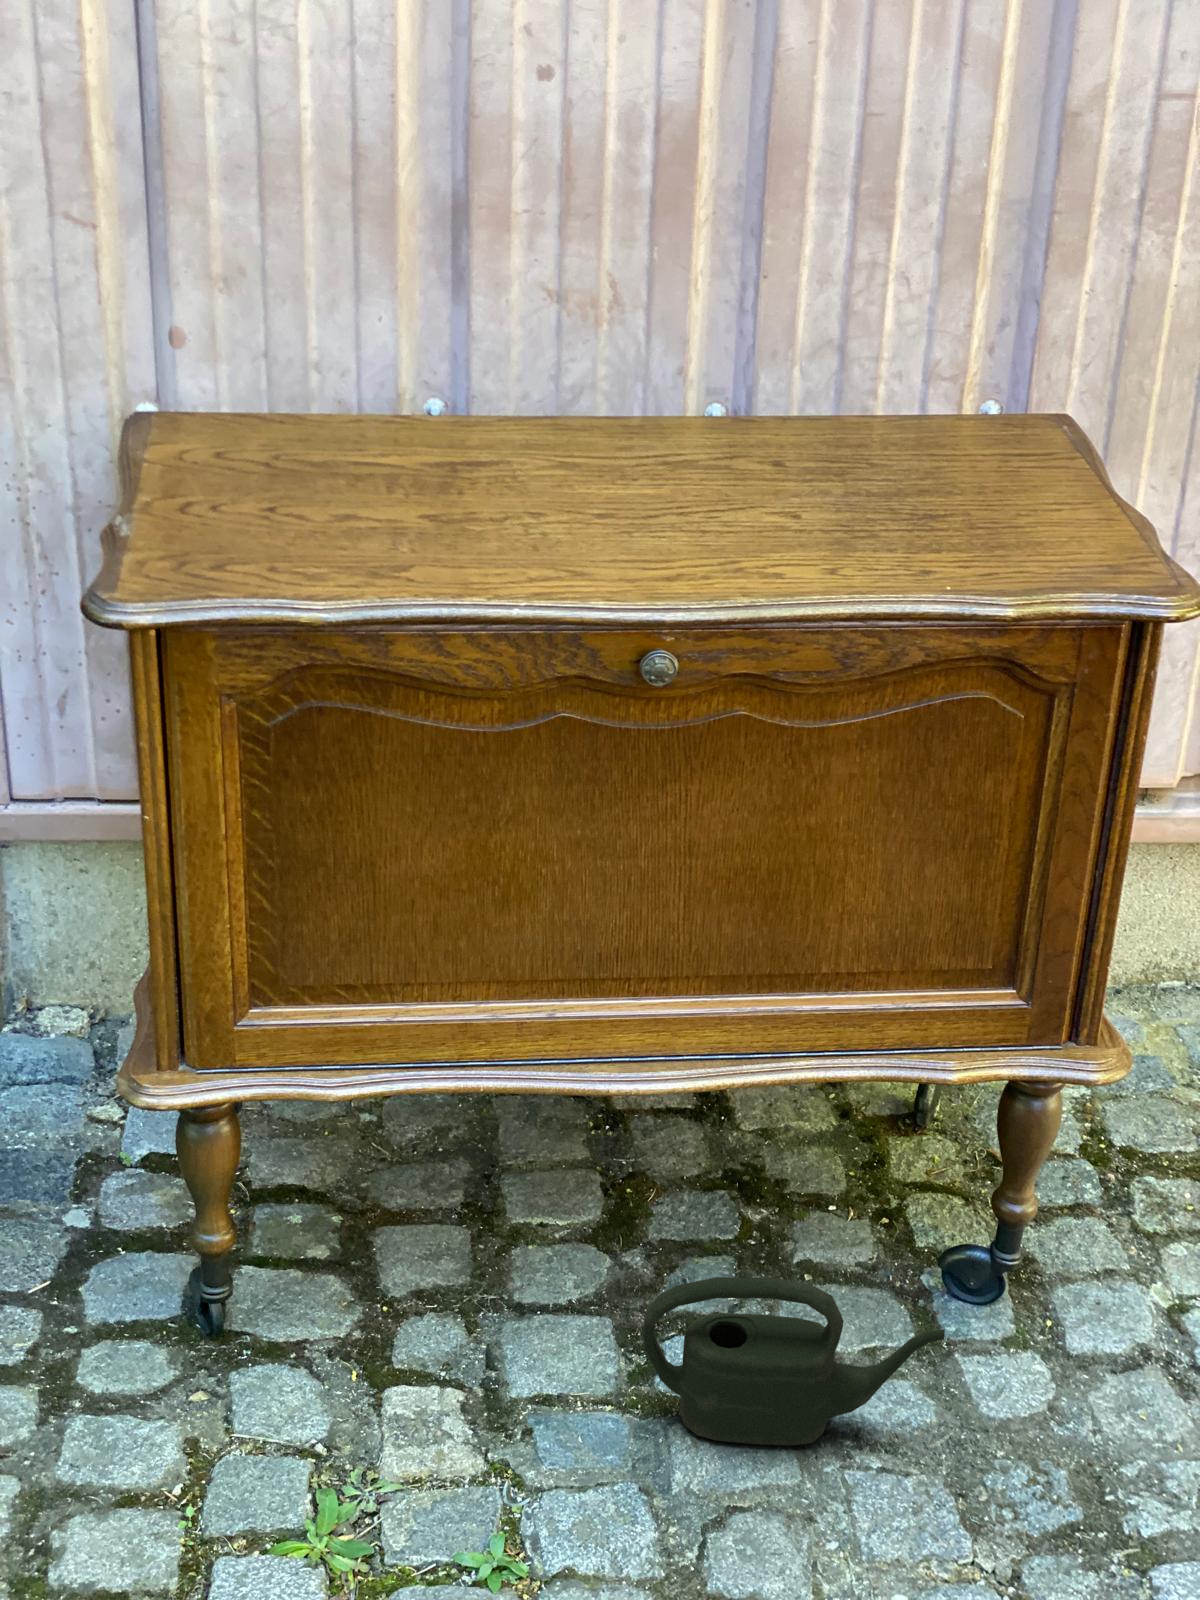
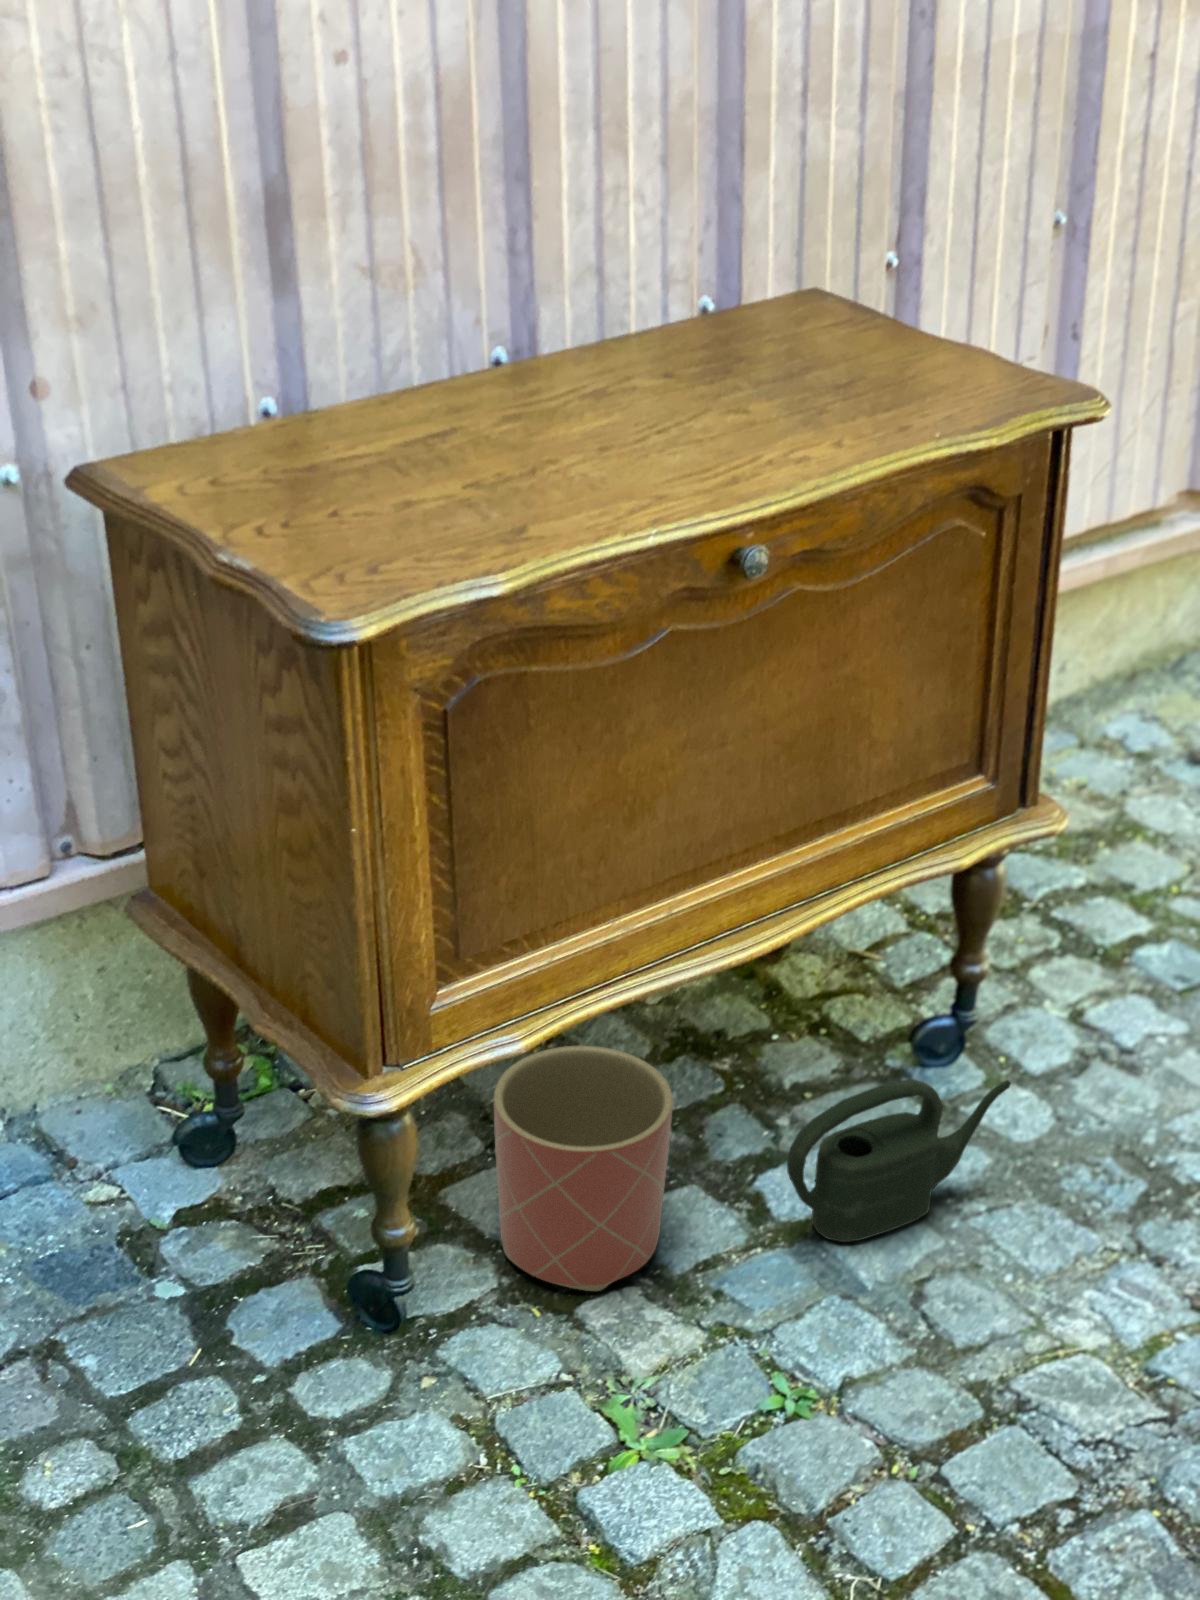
planter: none [357,1123,545,1381] -> present [494,1046,673,1291]

